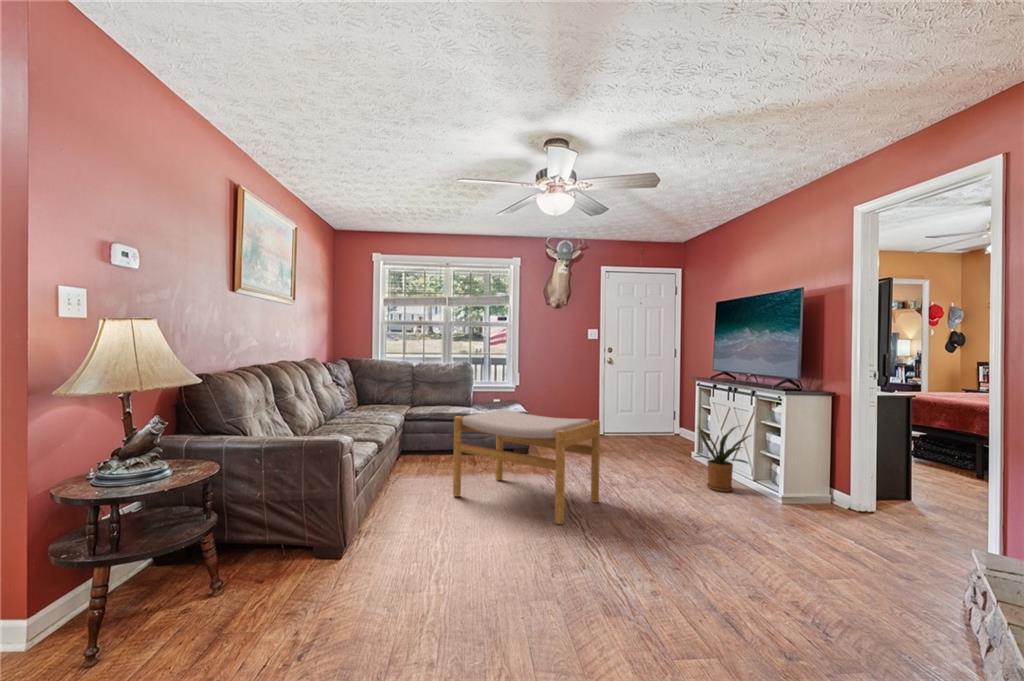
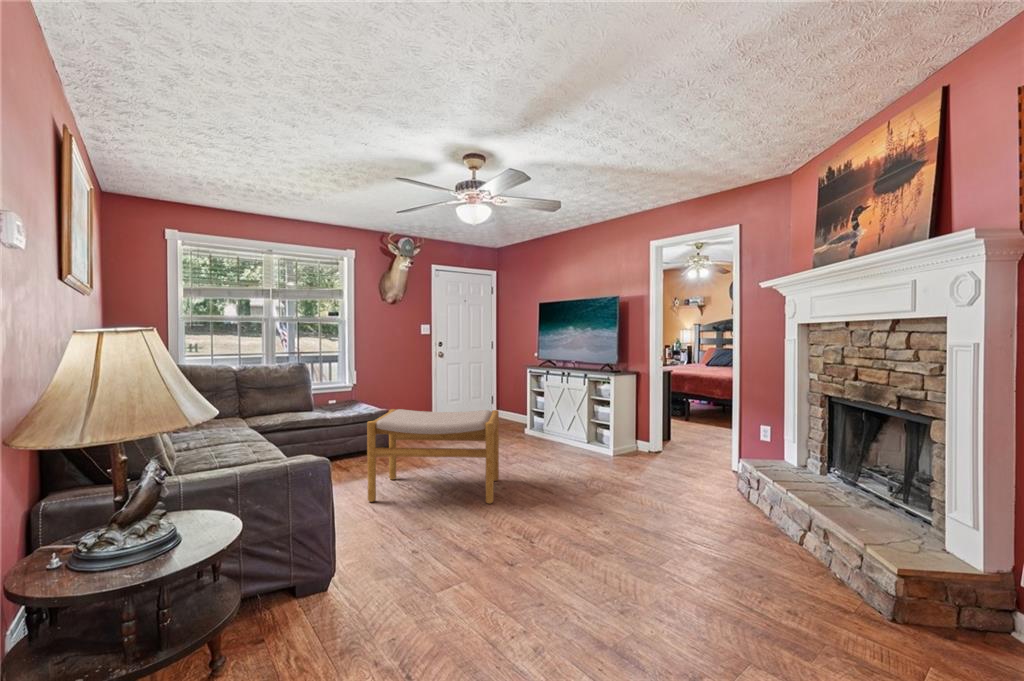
house plant: present [695,426,751,492] -> none [542,401,591,455]

